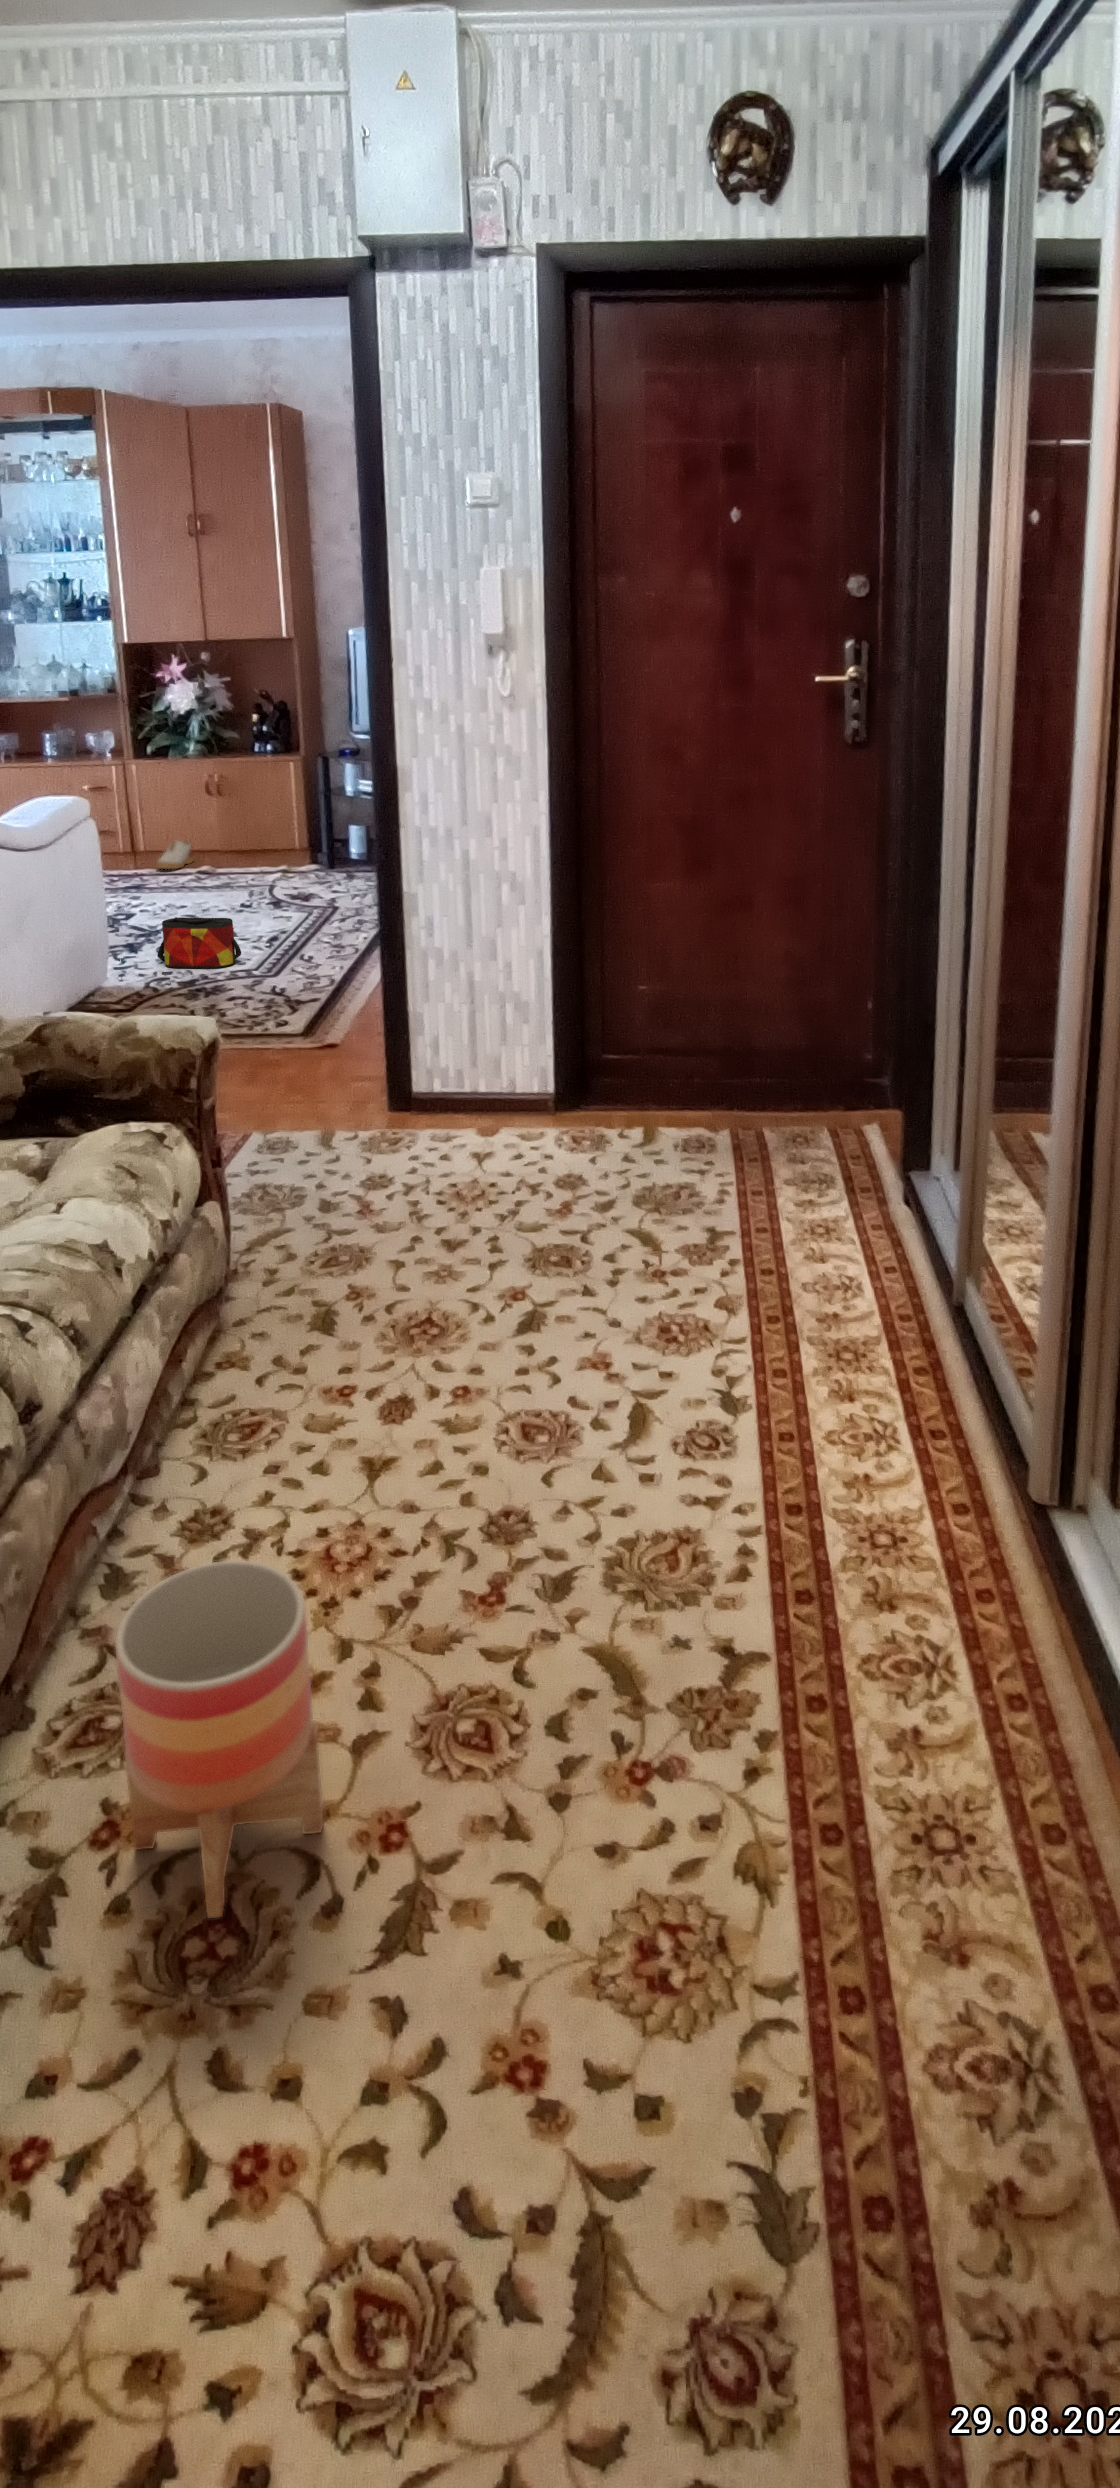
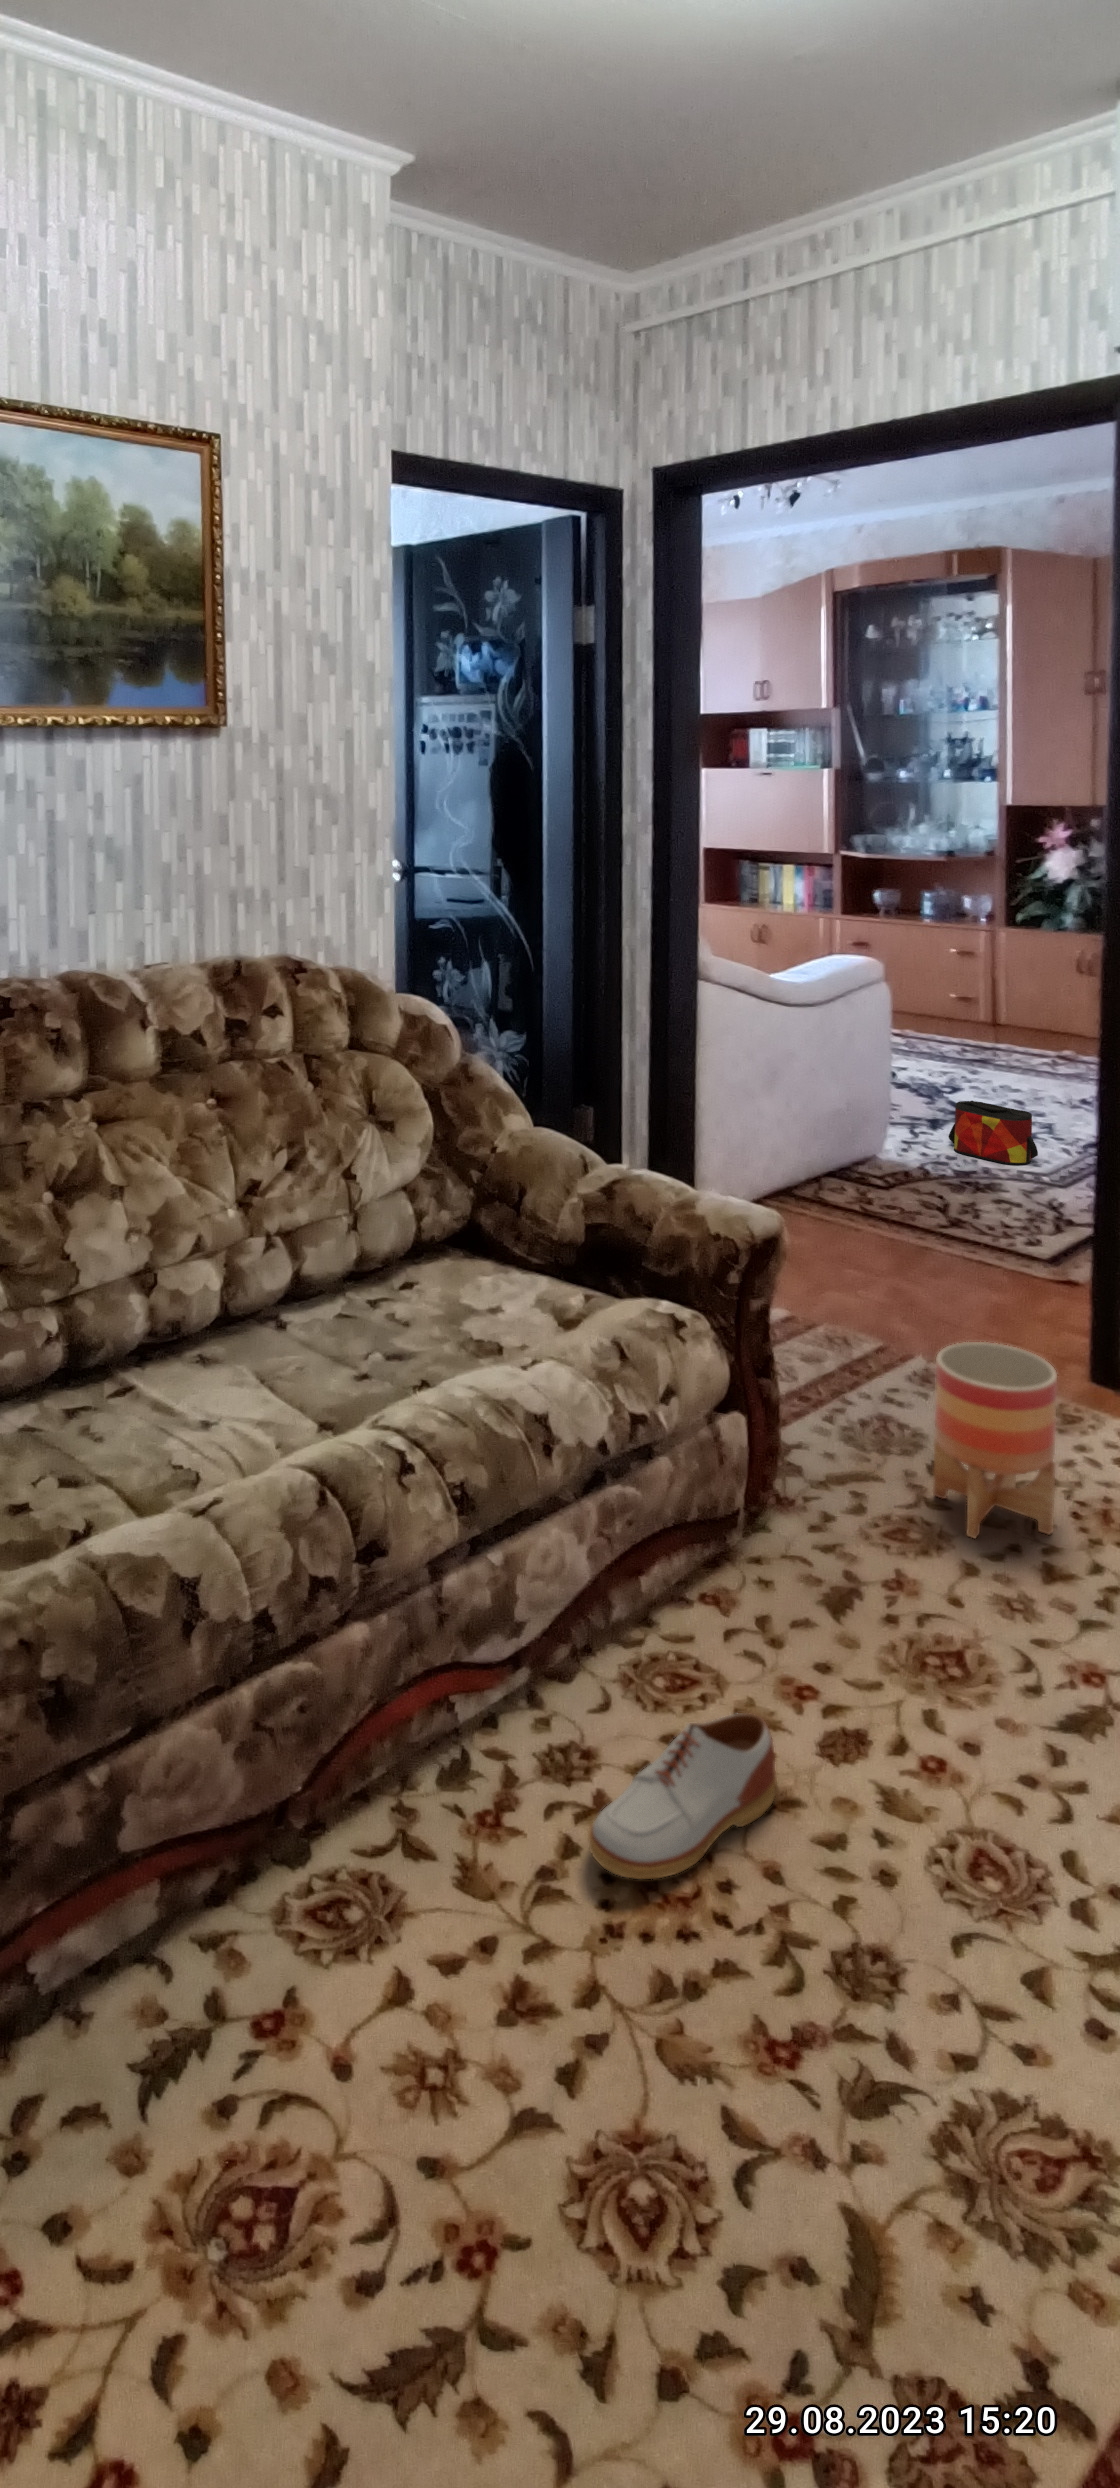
shoe: present [156,841,194,869] -> present [588,1713,777,1879]
planter: present [115,1561,323,1918] -> present [933,1342,1057,1538]

